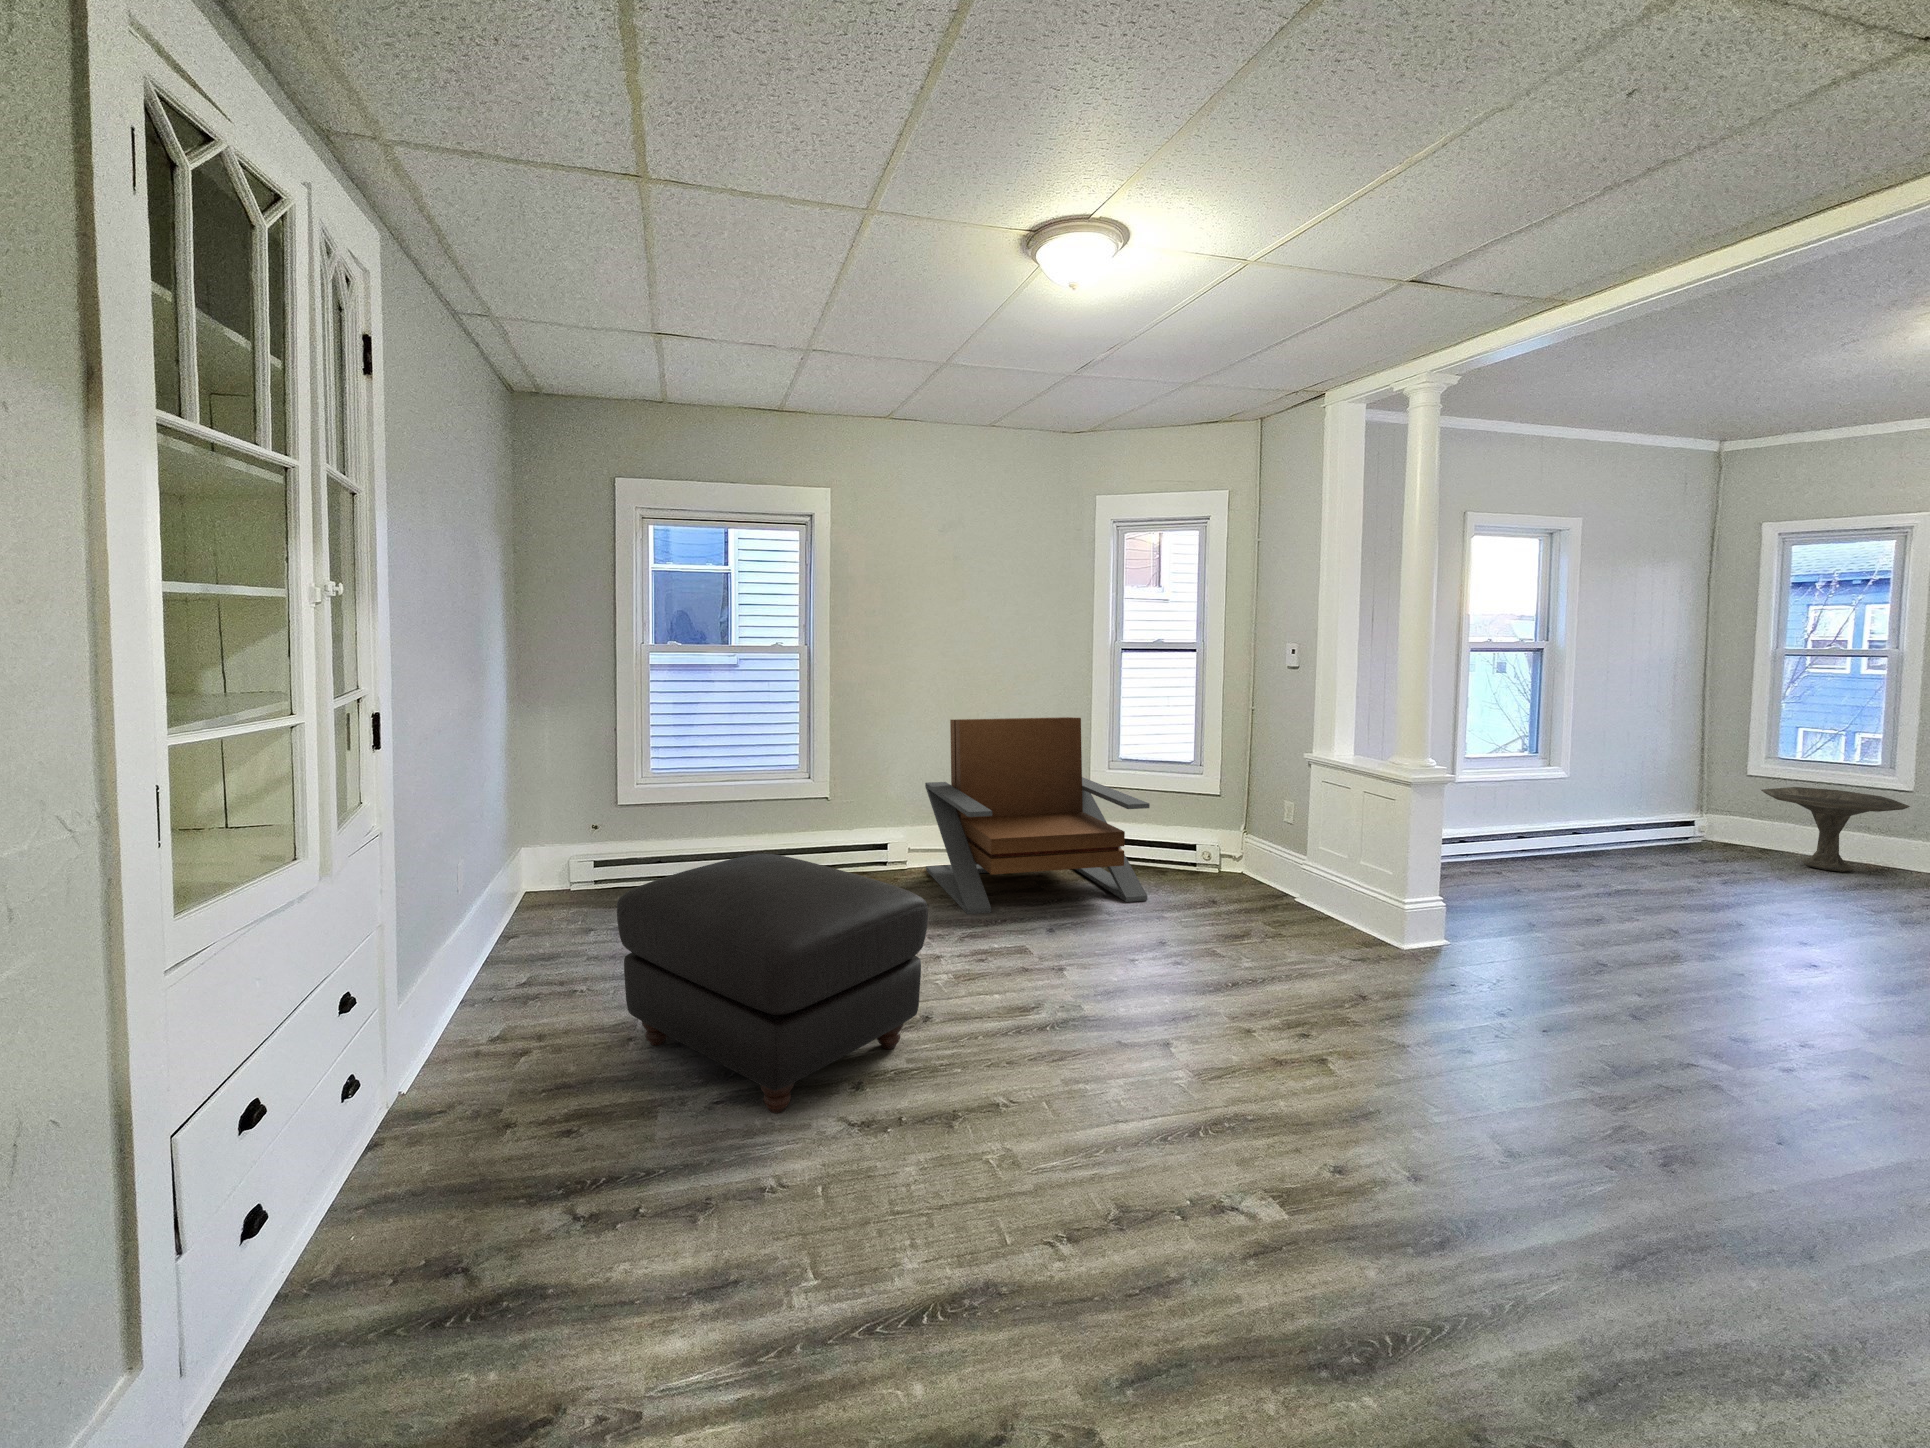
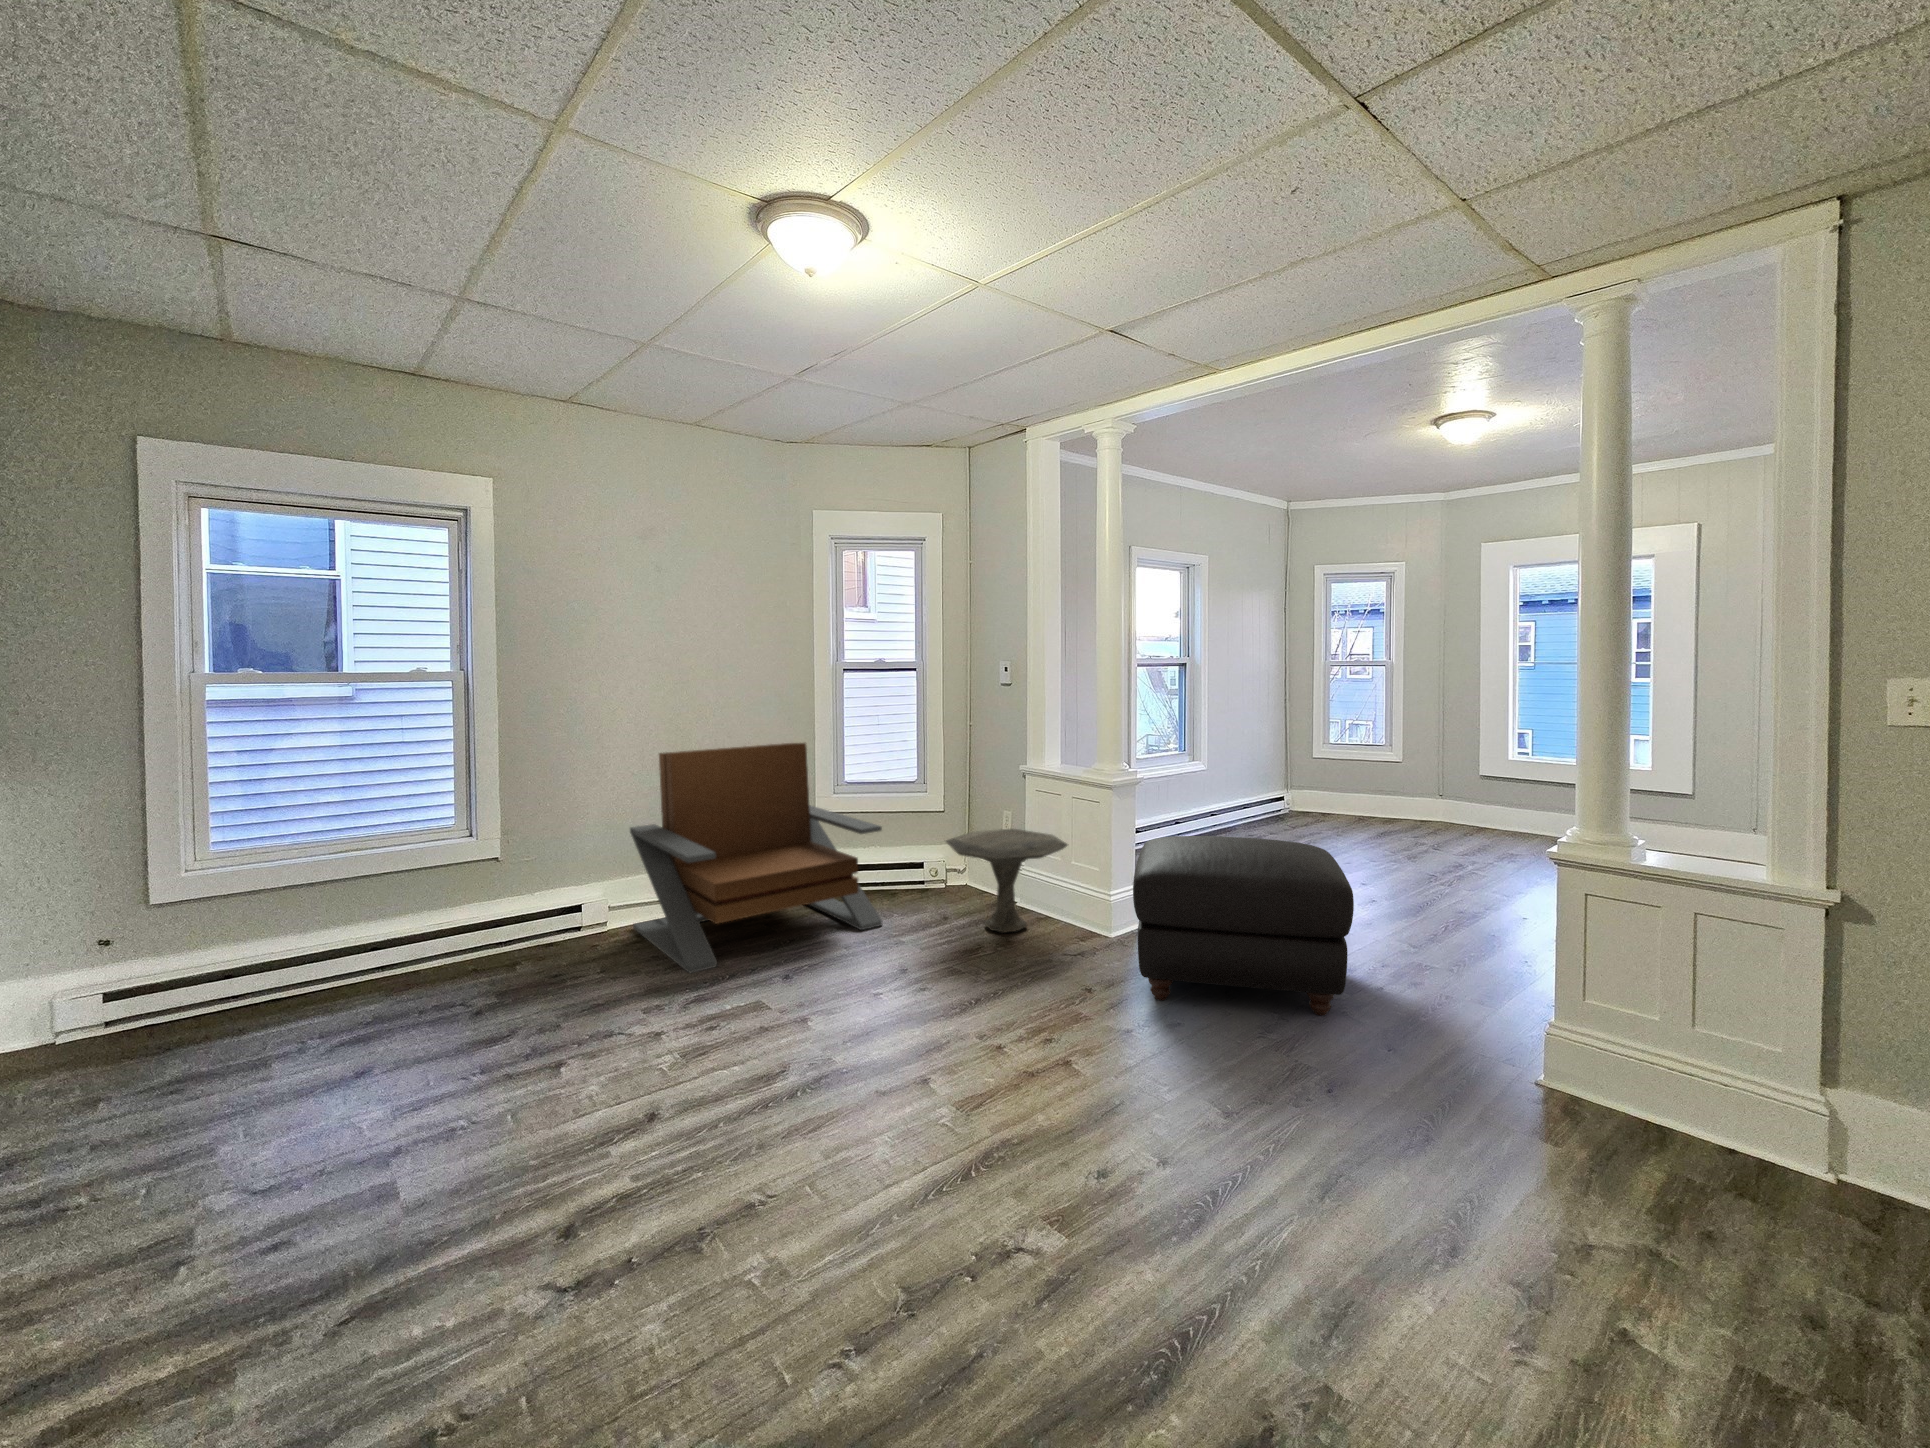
side table: present [1761,787,1910,872] -> present [946,829,1067,933]
ottoman: present [617,854,928,1113] -> present [1133,836,1354,1016]

